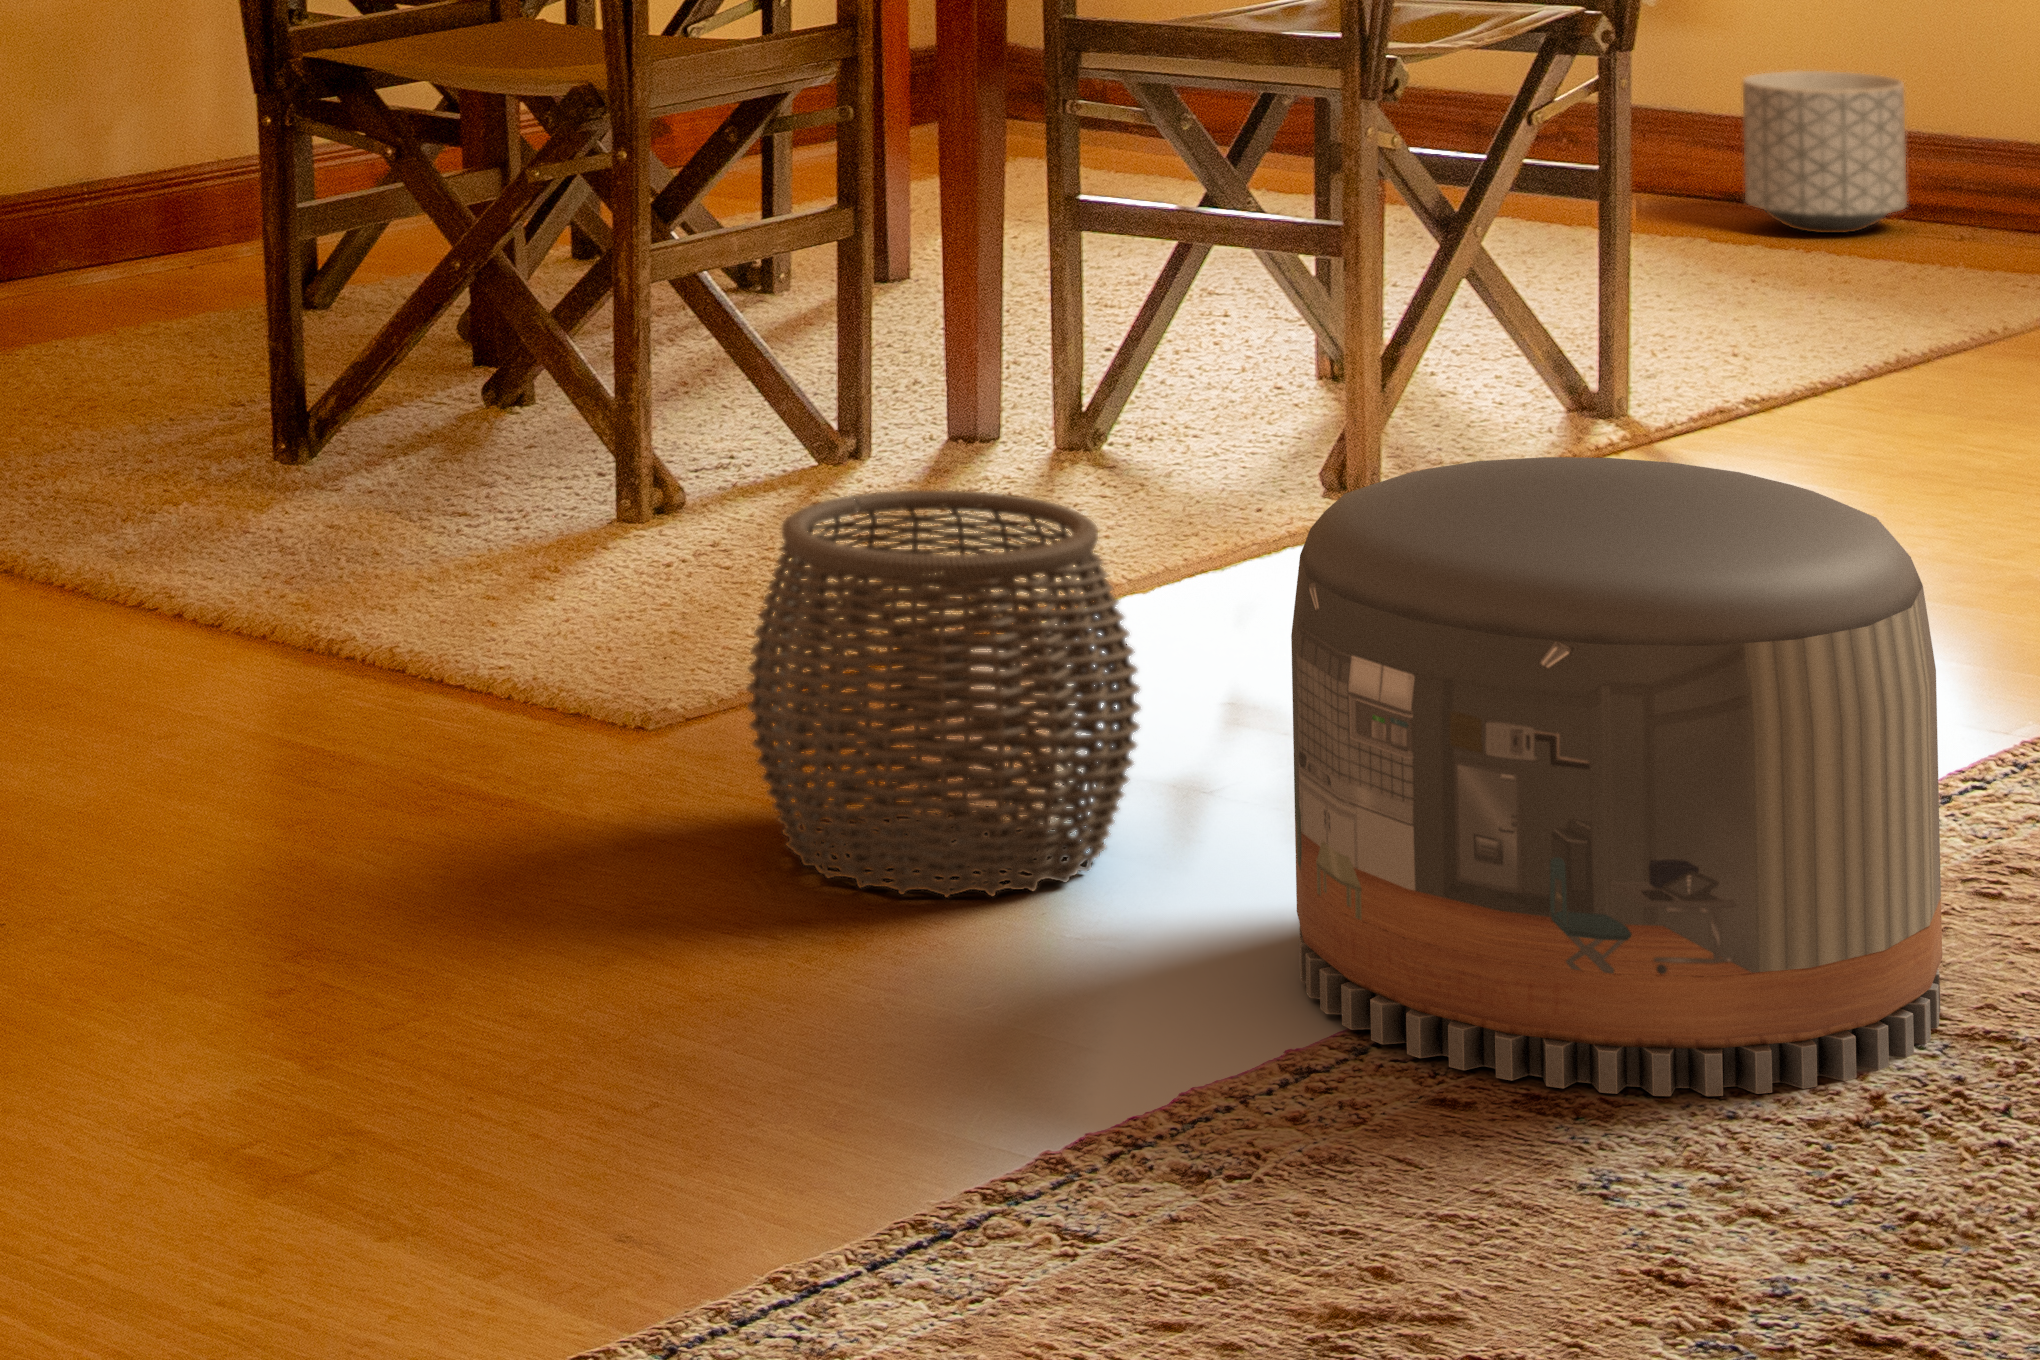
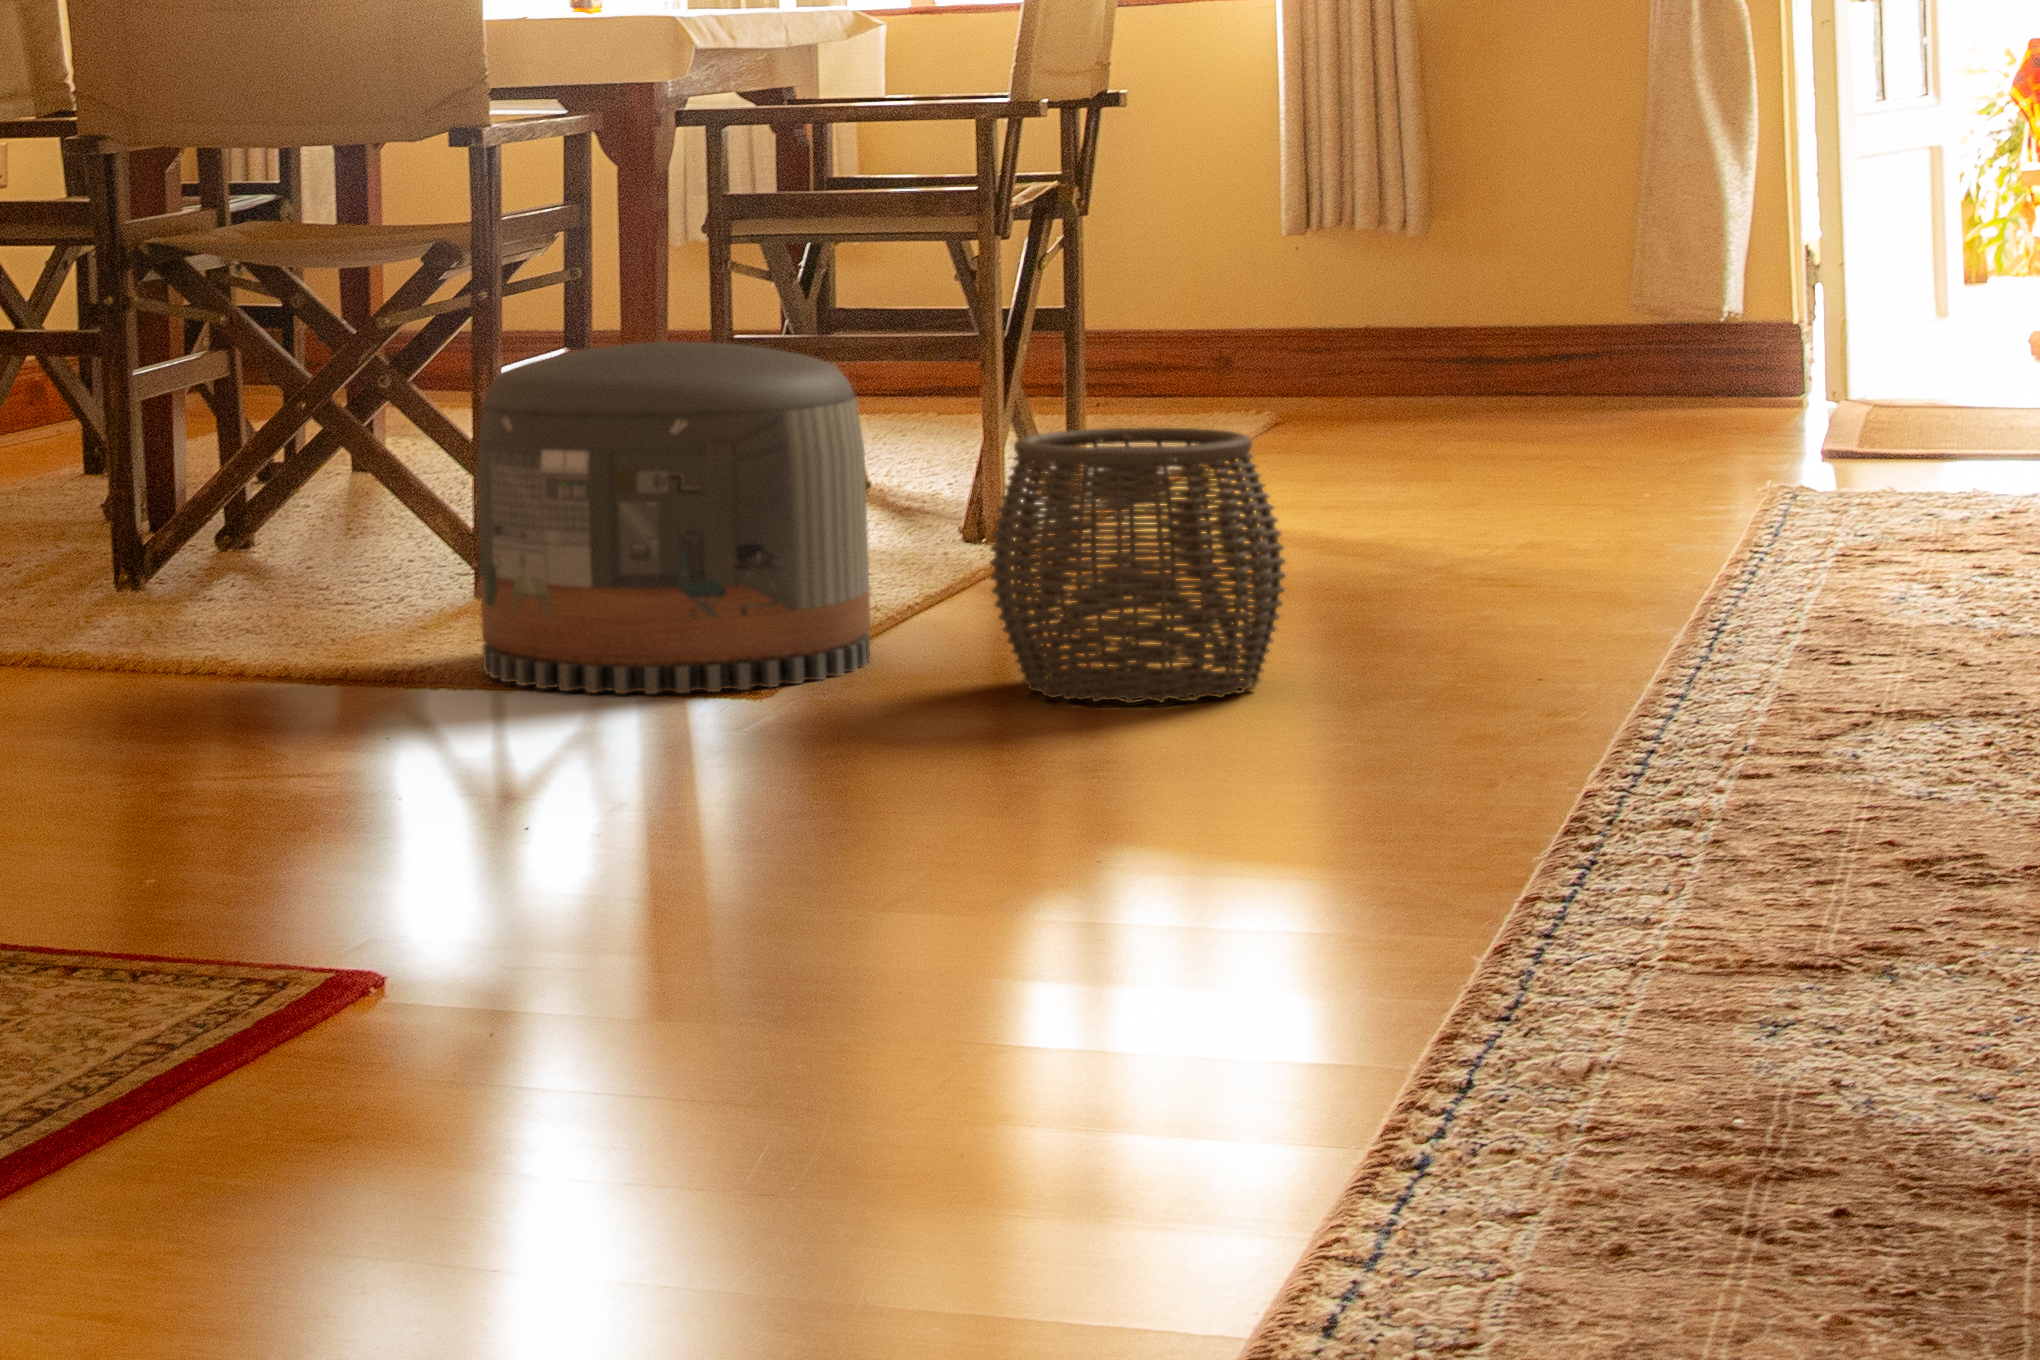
planter: present [1743,71,1907,233] -> none [949,293,1071,411]
pouf: present [1291,457,1942,1096] -> present [477,342,871,694]

